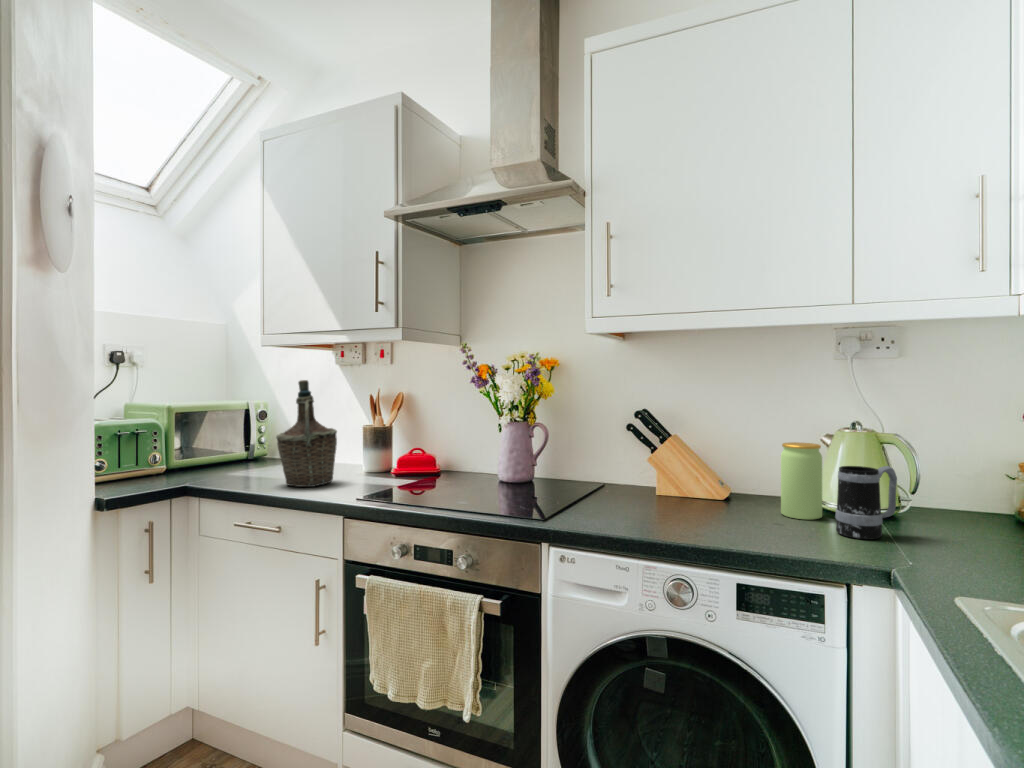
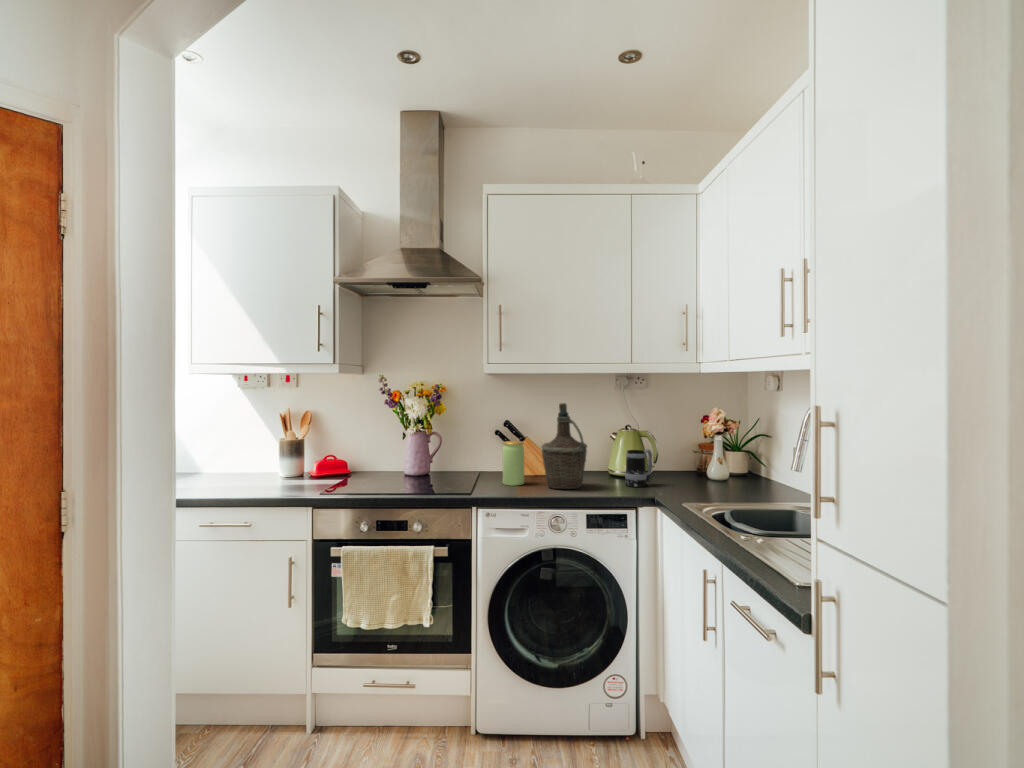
bottle: present [276,380,337,487] -> present [542,403,587,489]
jar: present [781,442,822,520] -> present [503,441,524,486]

